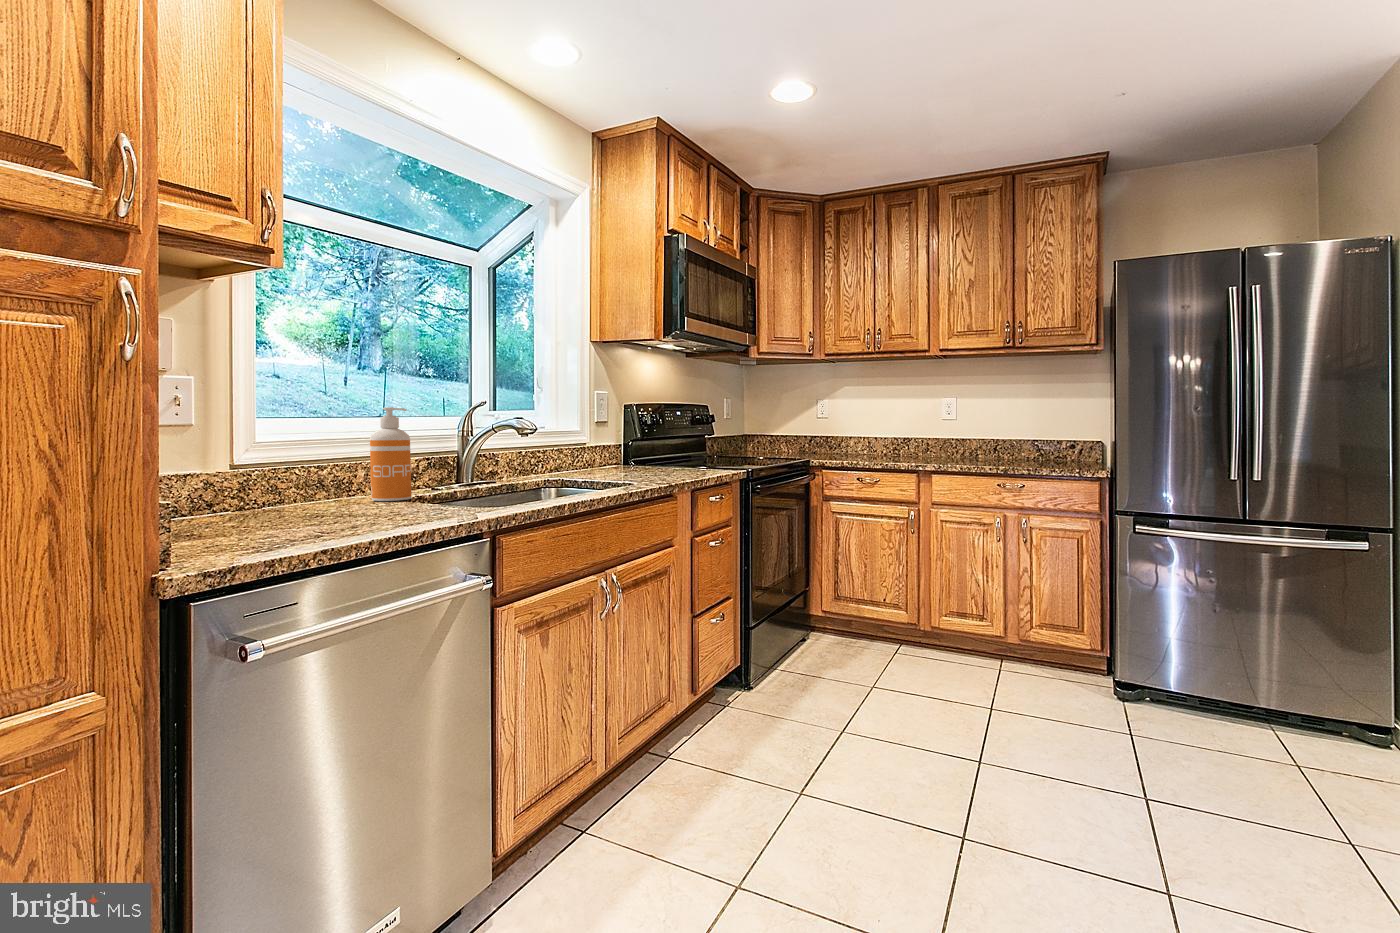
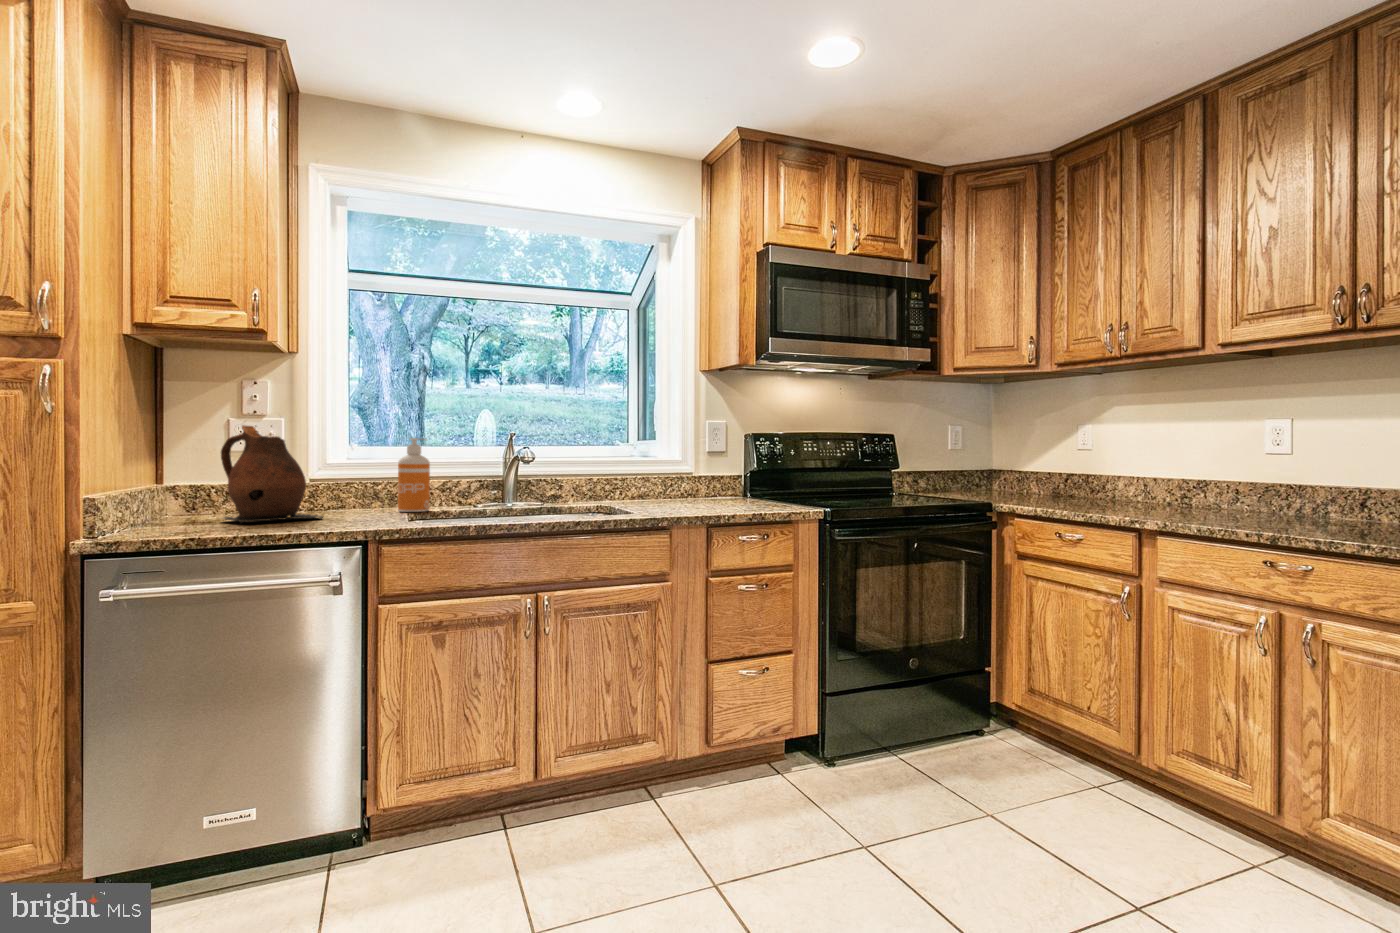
ceramic pitcher: none [223,387,366,526] -> present [221,425,323,523]

